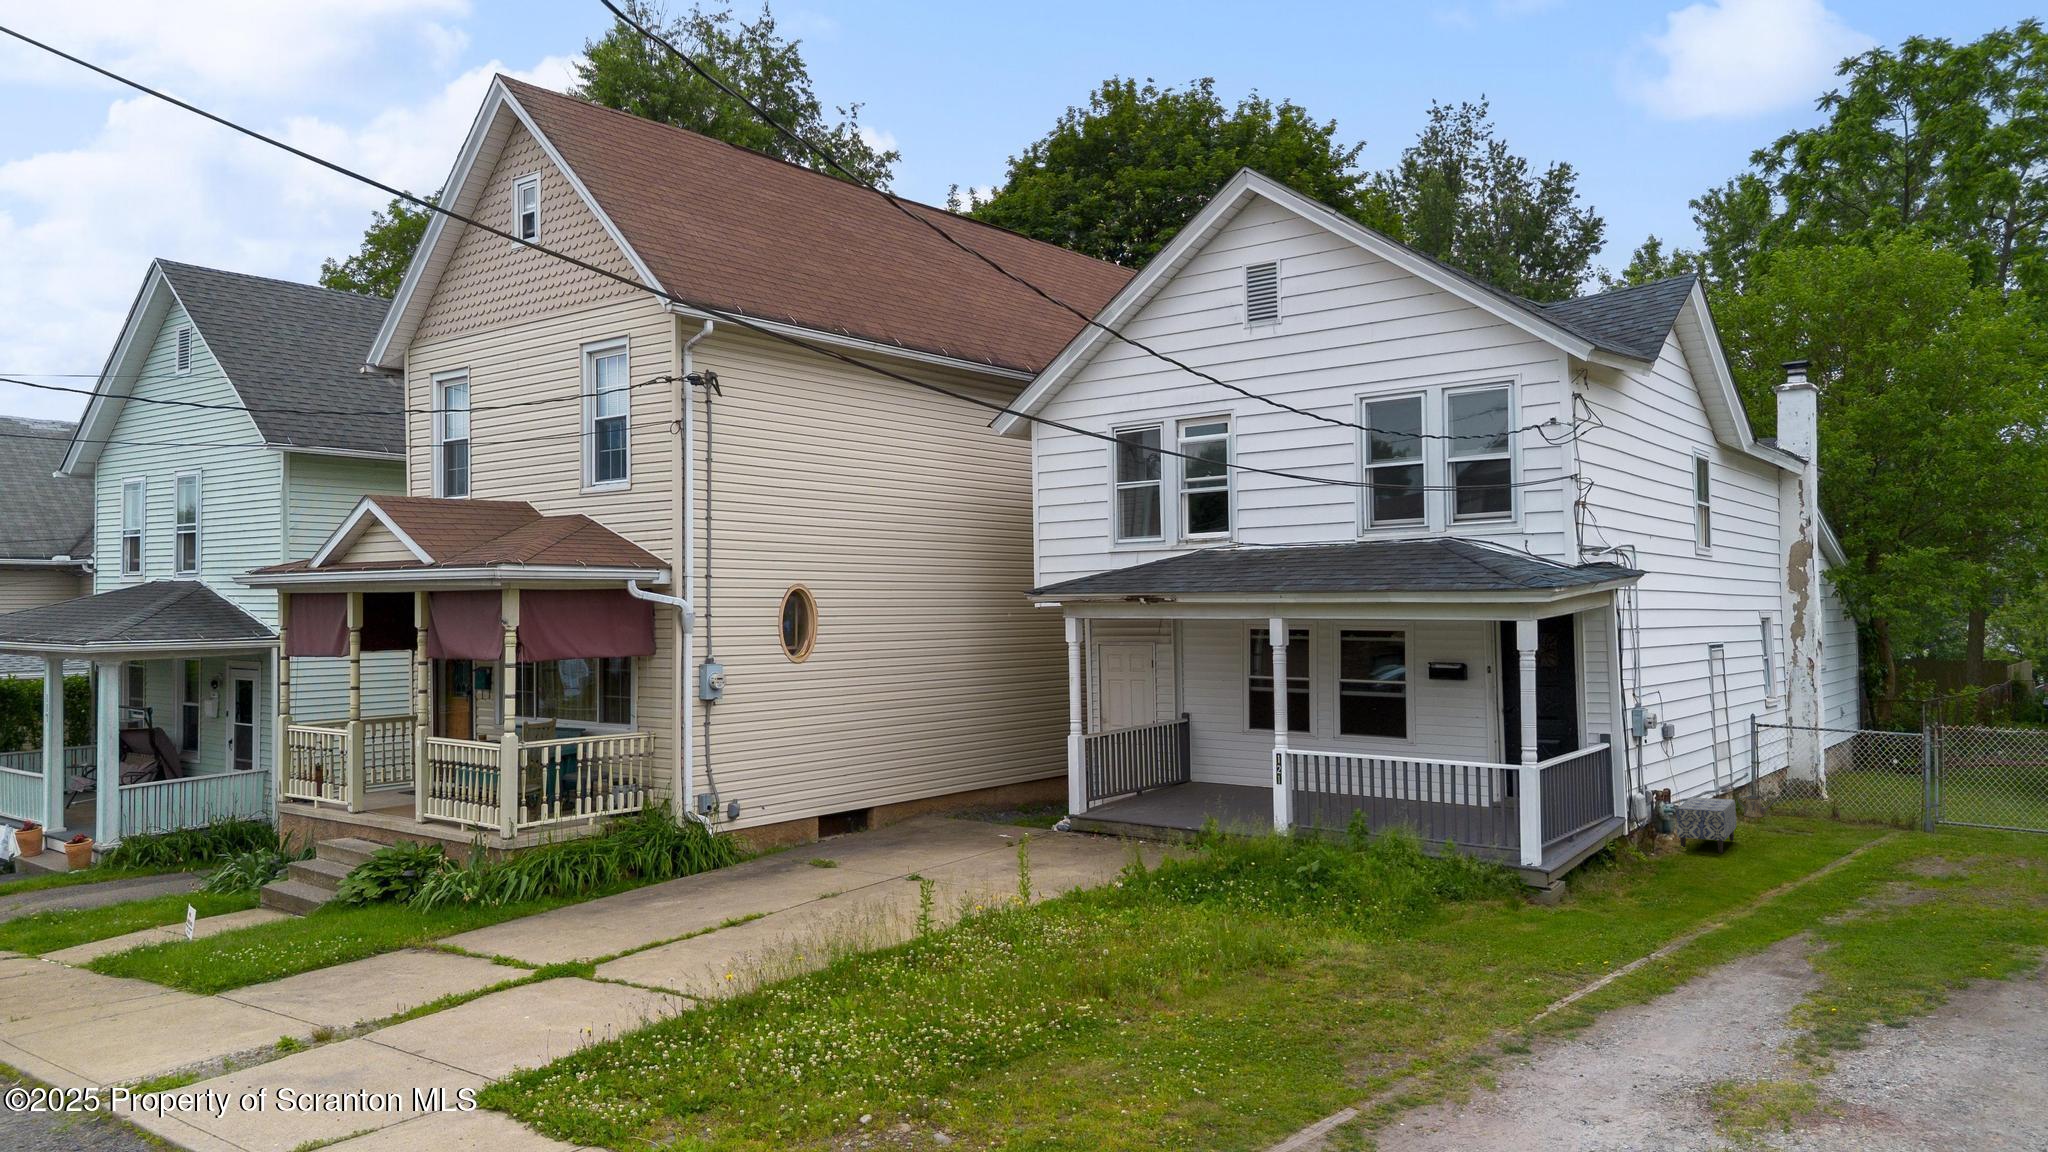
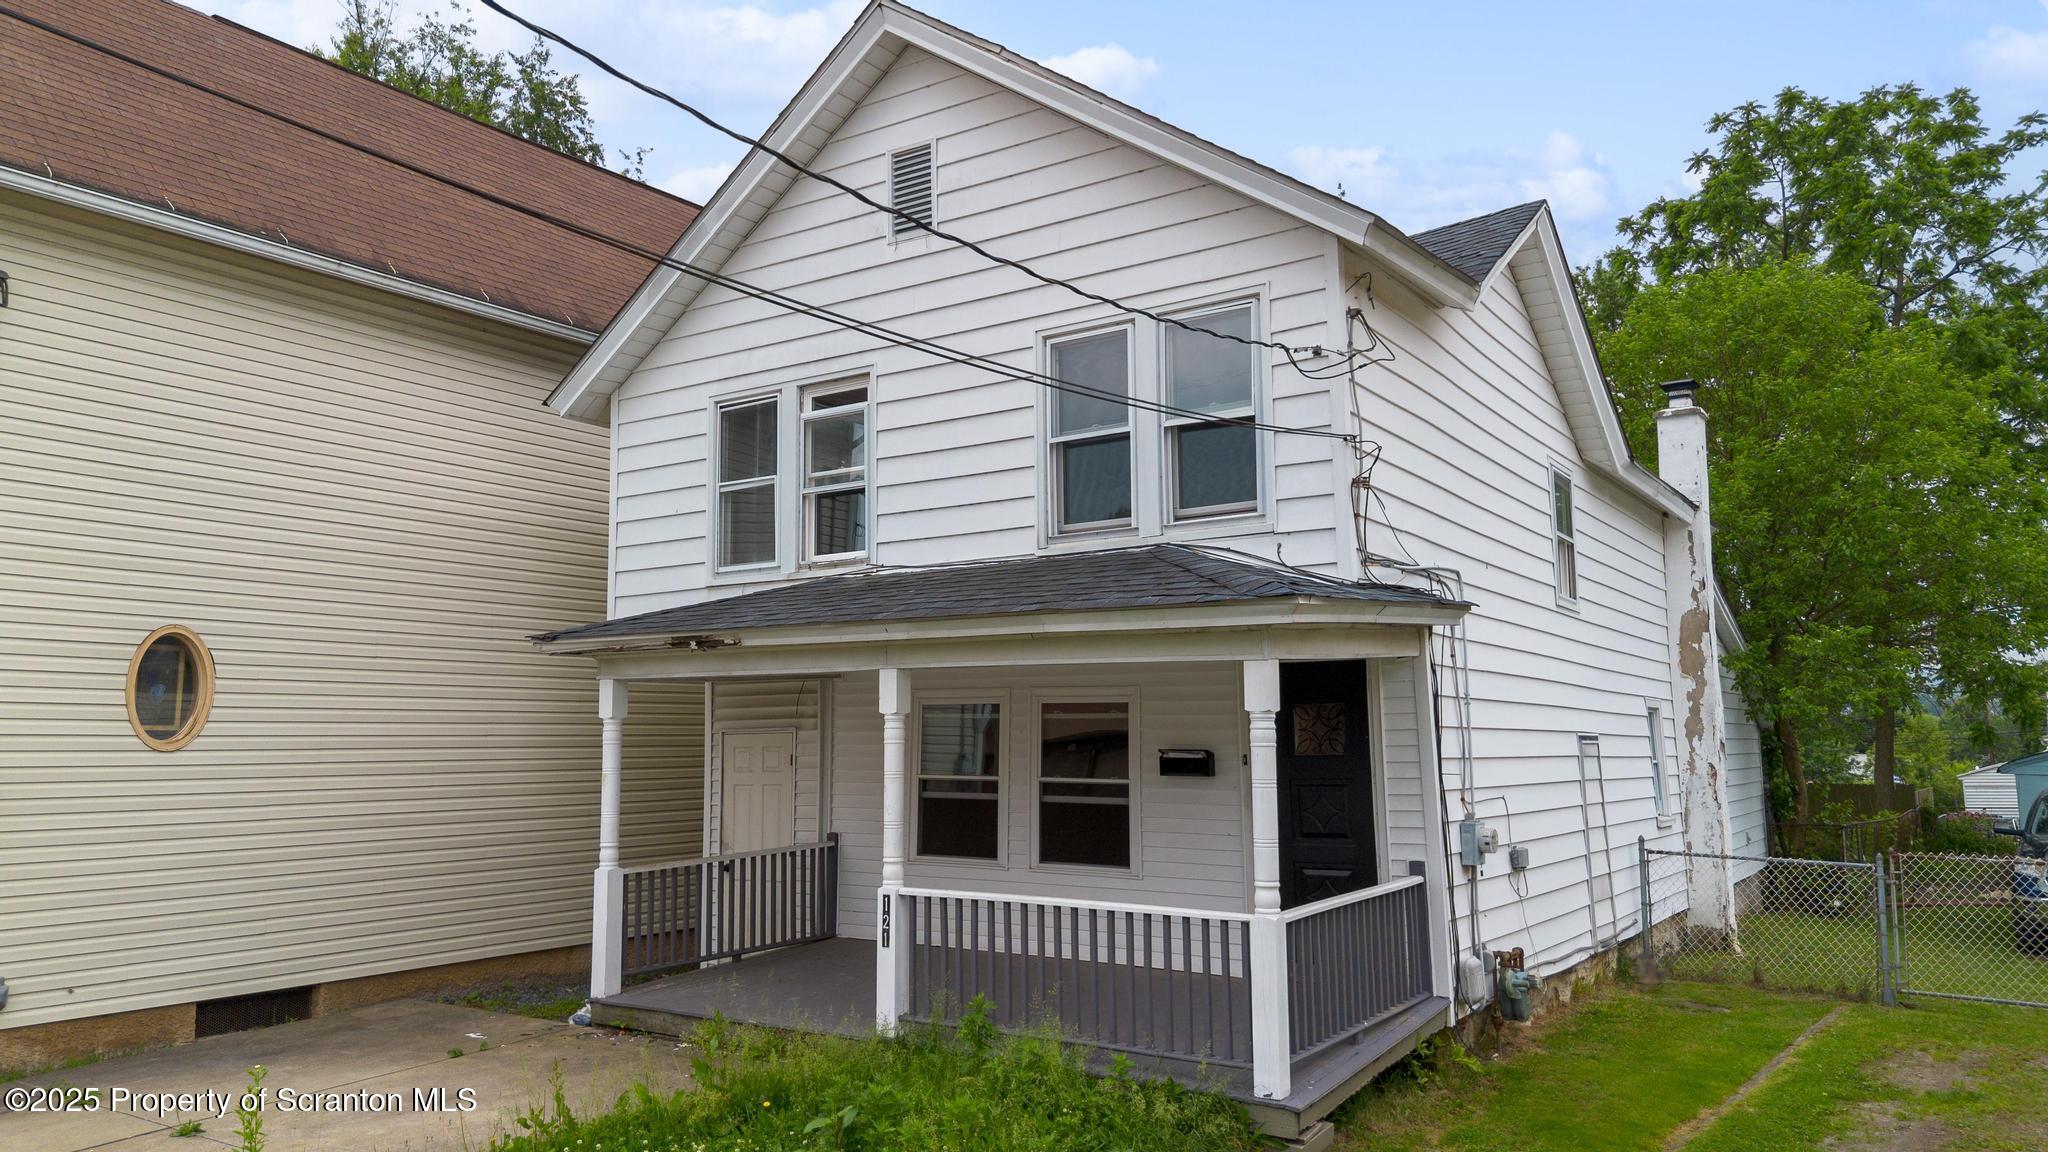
bench: present [1676,797,1736,853] -> none [1534,959,1623,1049]

